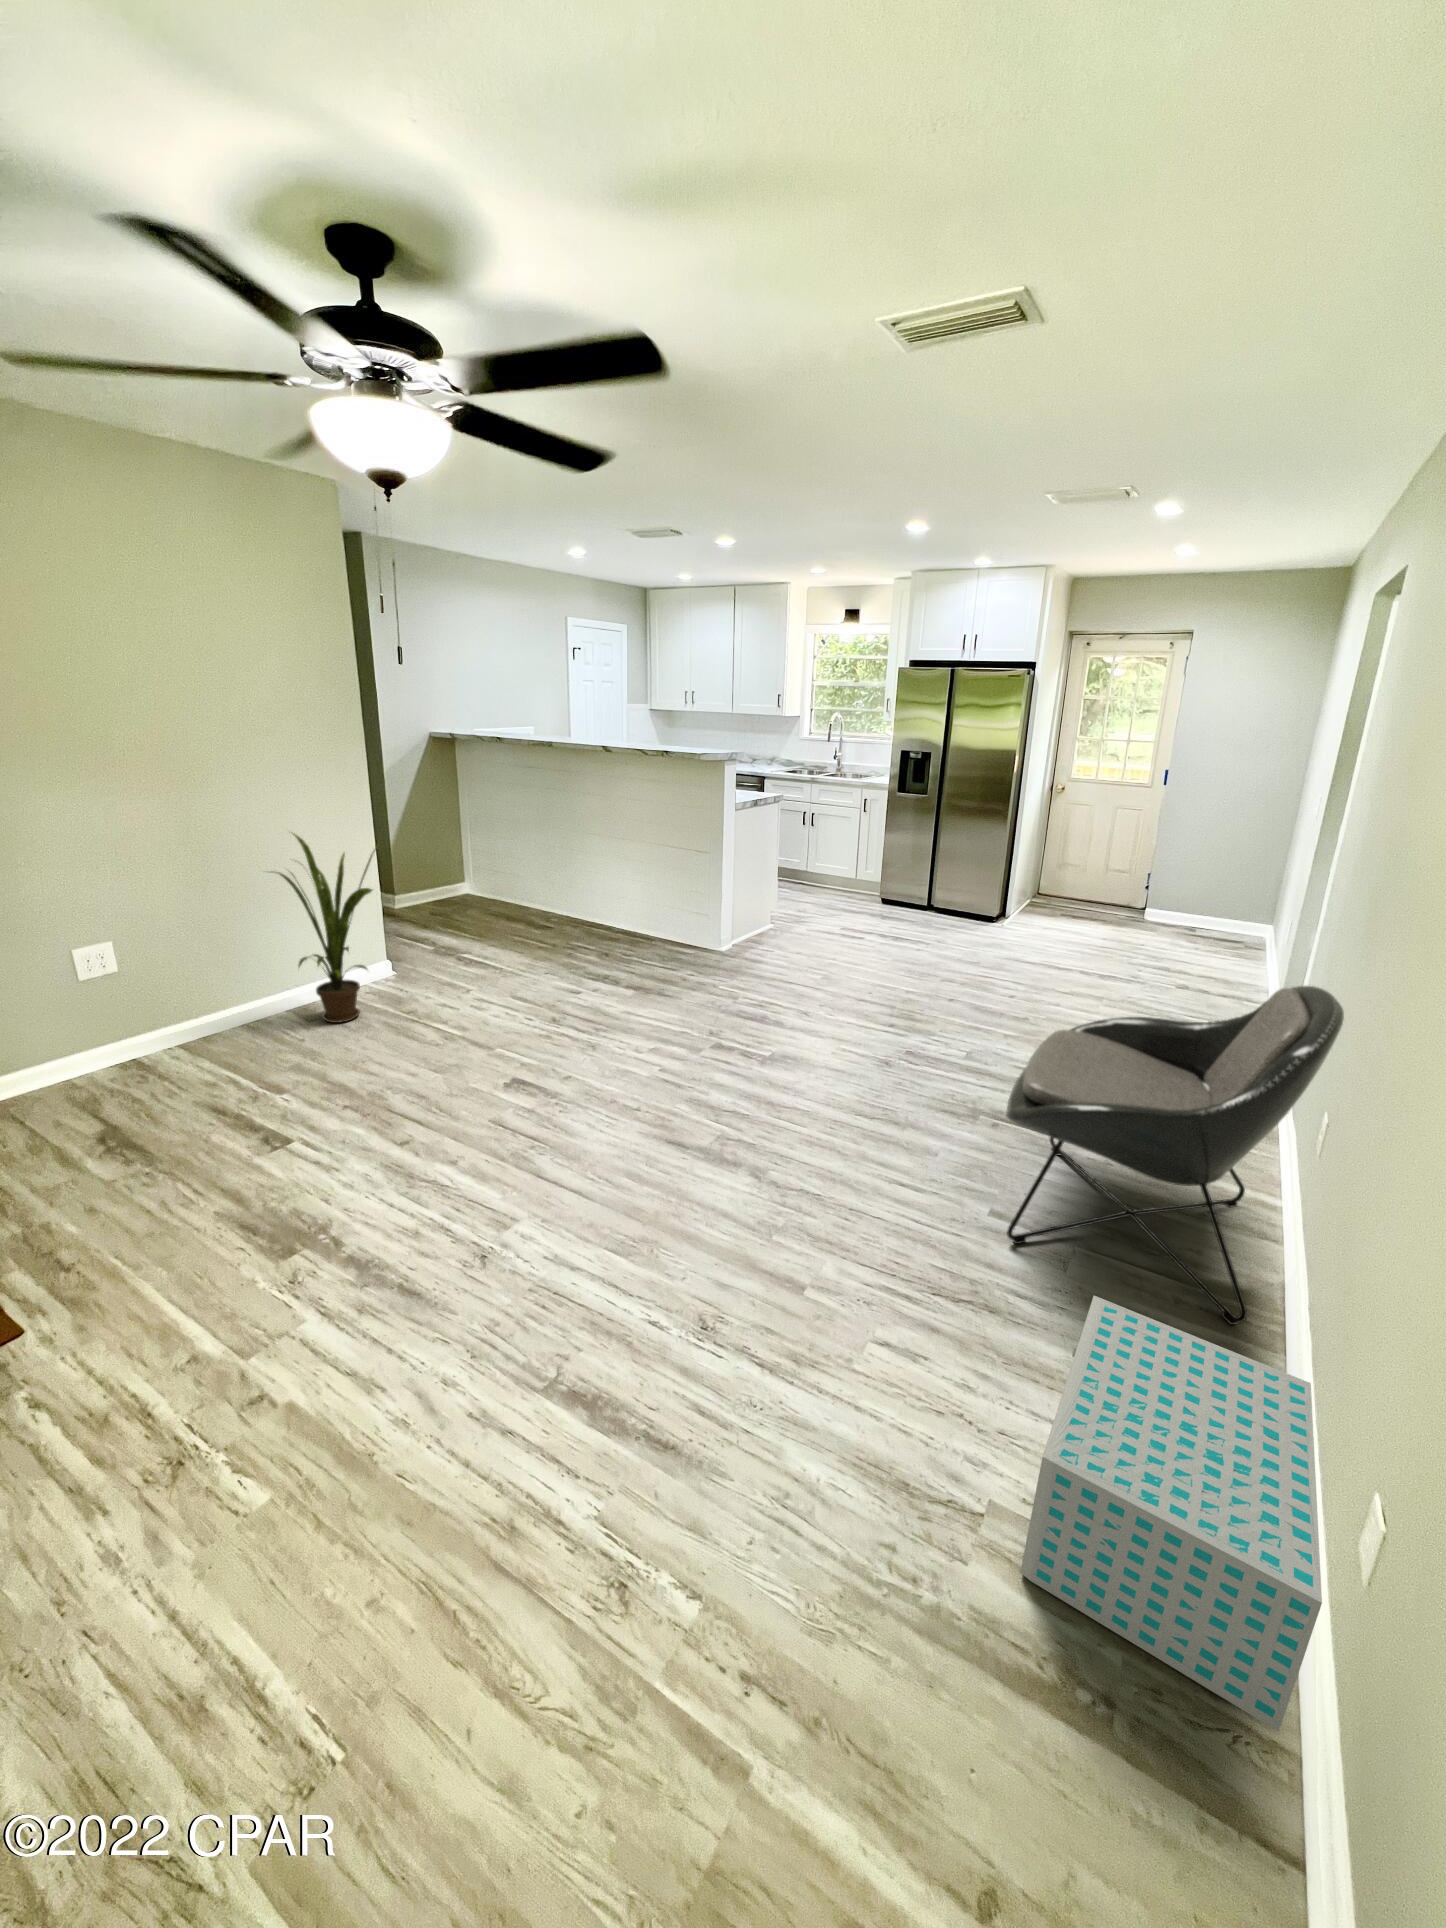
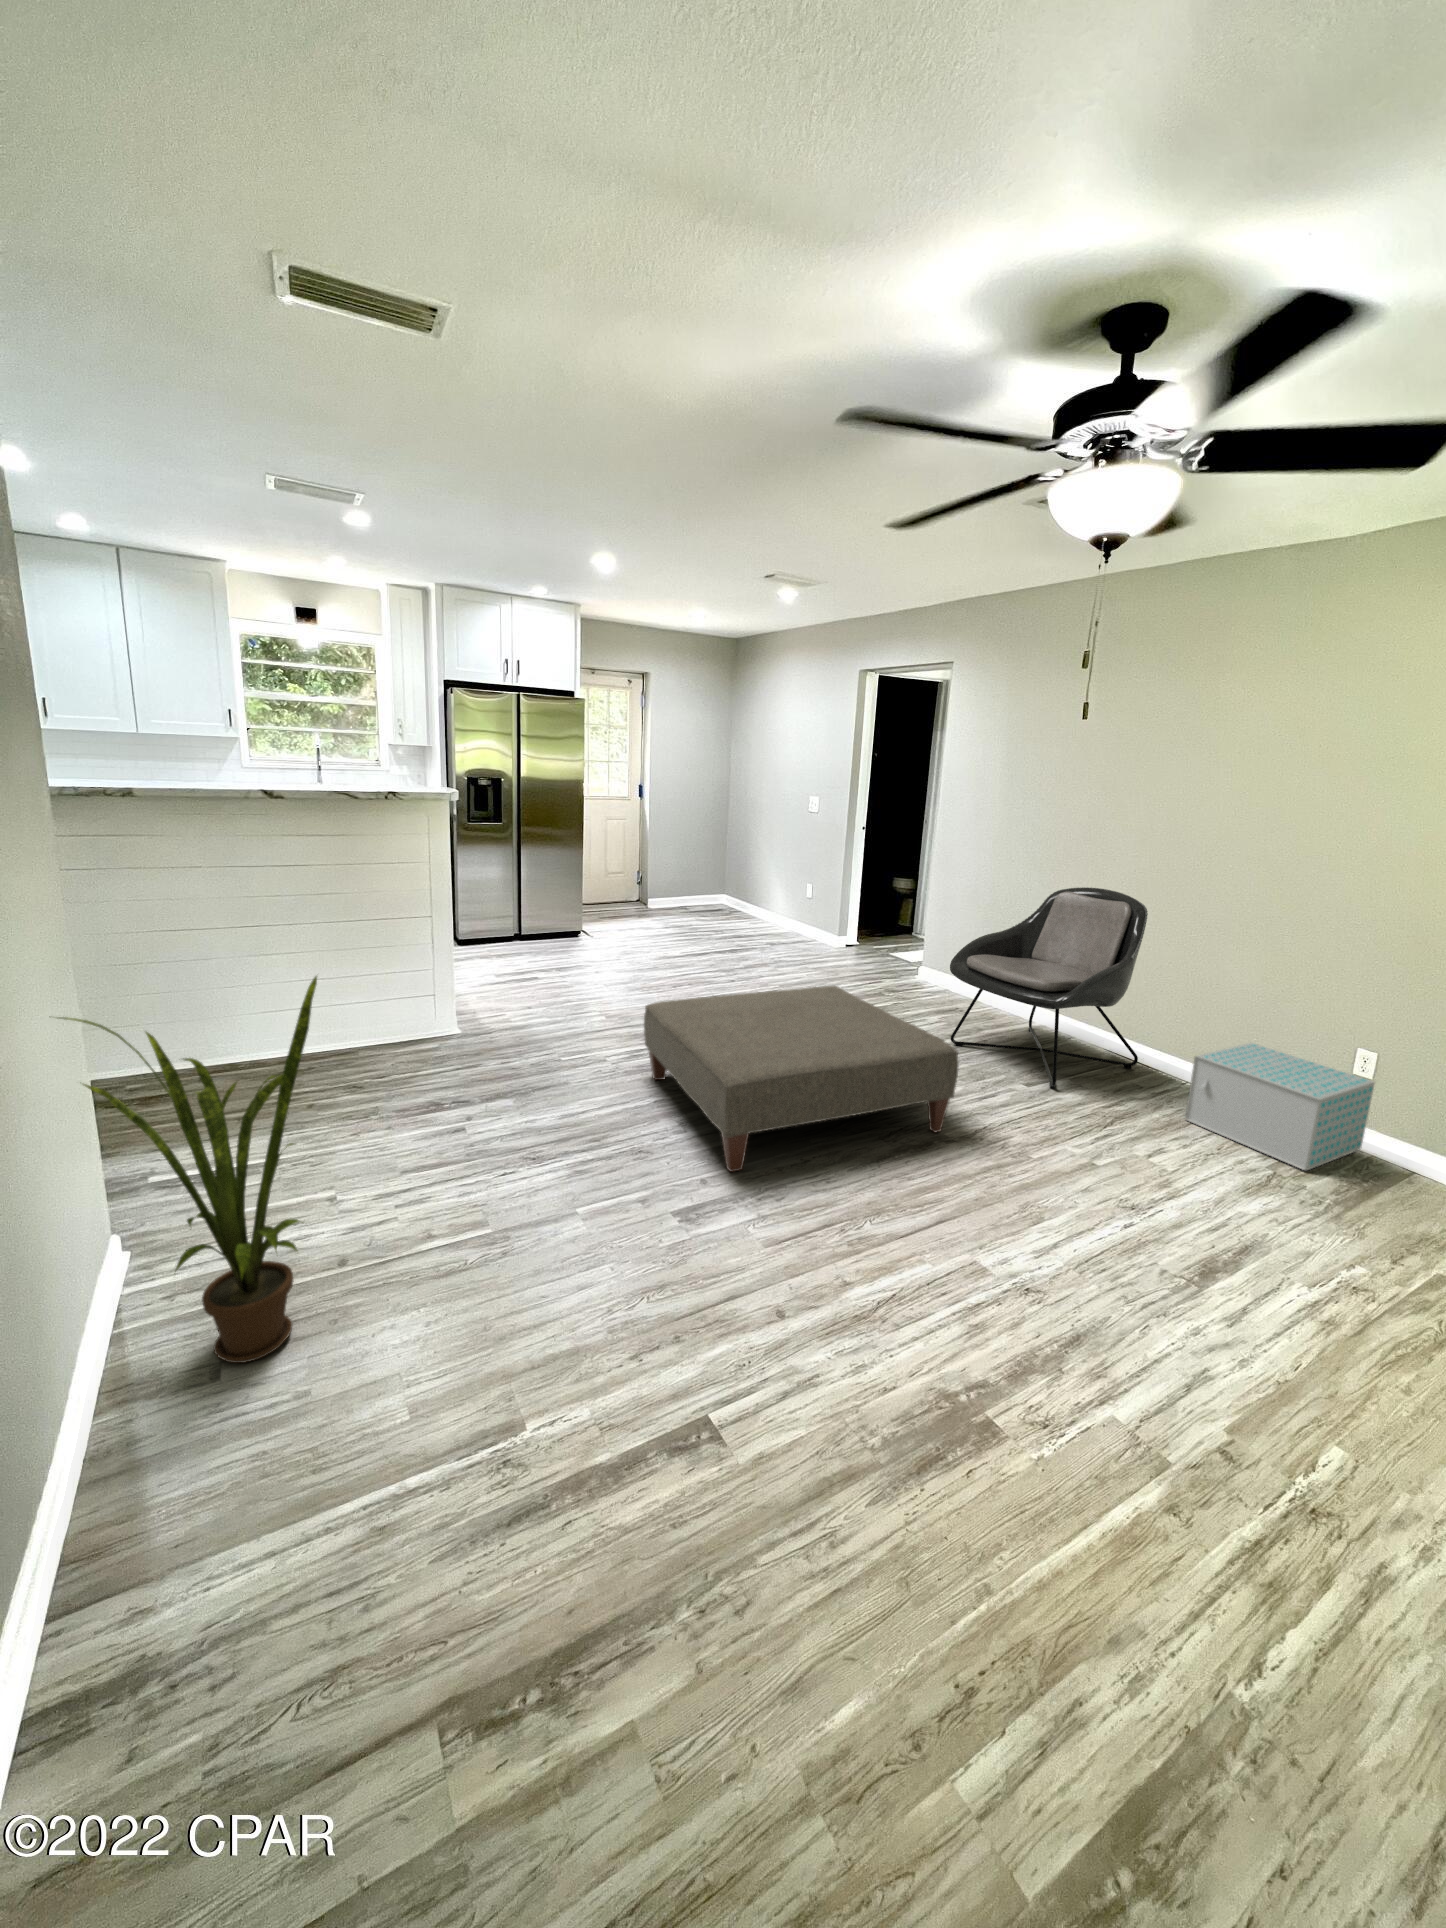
ottoman: none [580,954,912,1170] -> present [644,986,959,1172]

